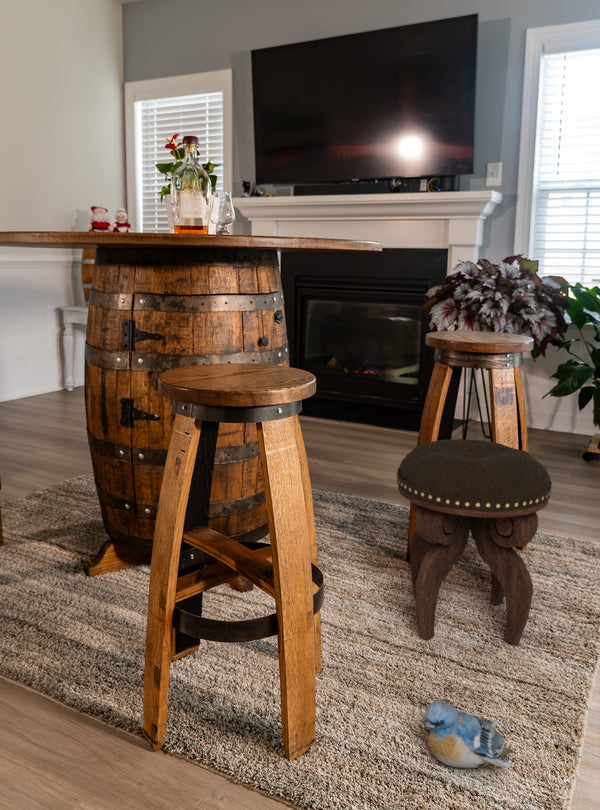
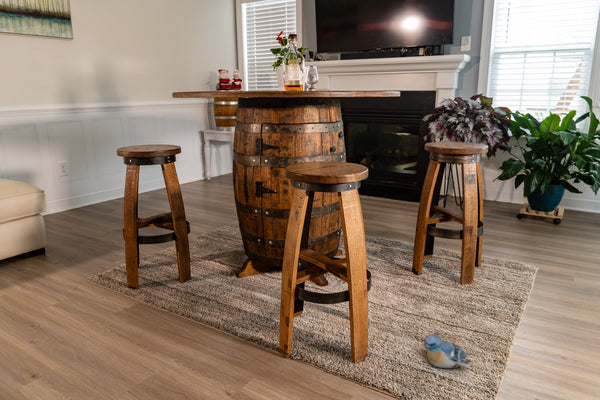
footstool: present [397,439,552,645] -> none [408,203,495,315]

